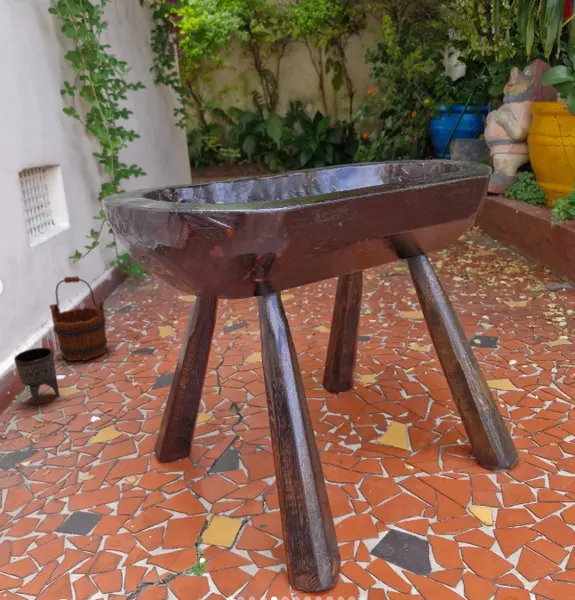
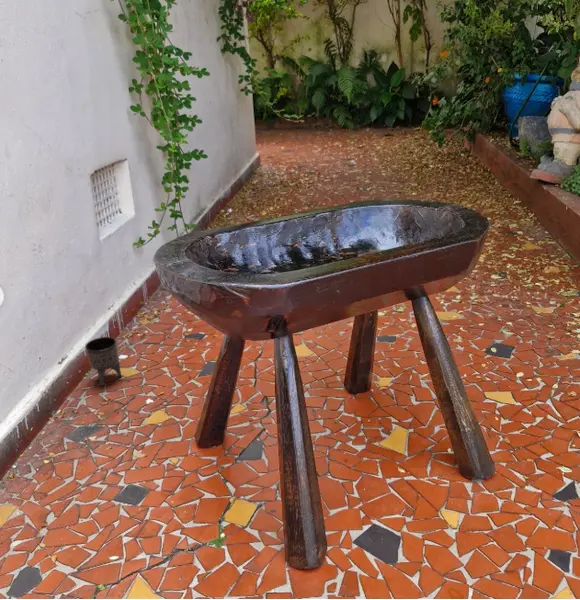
wooden bucket: present [50,277,107,361] -> none [115,271,163,344]

